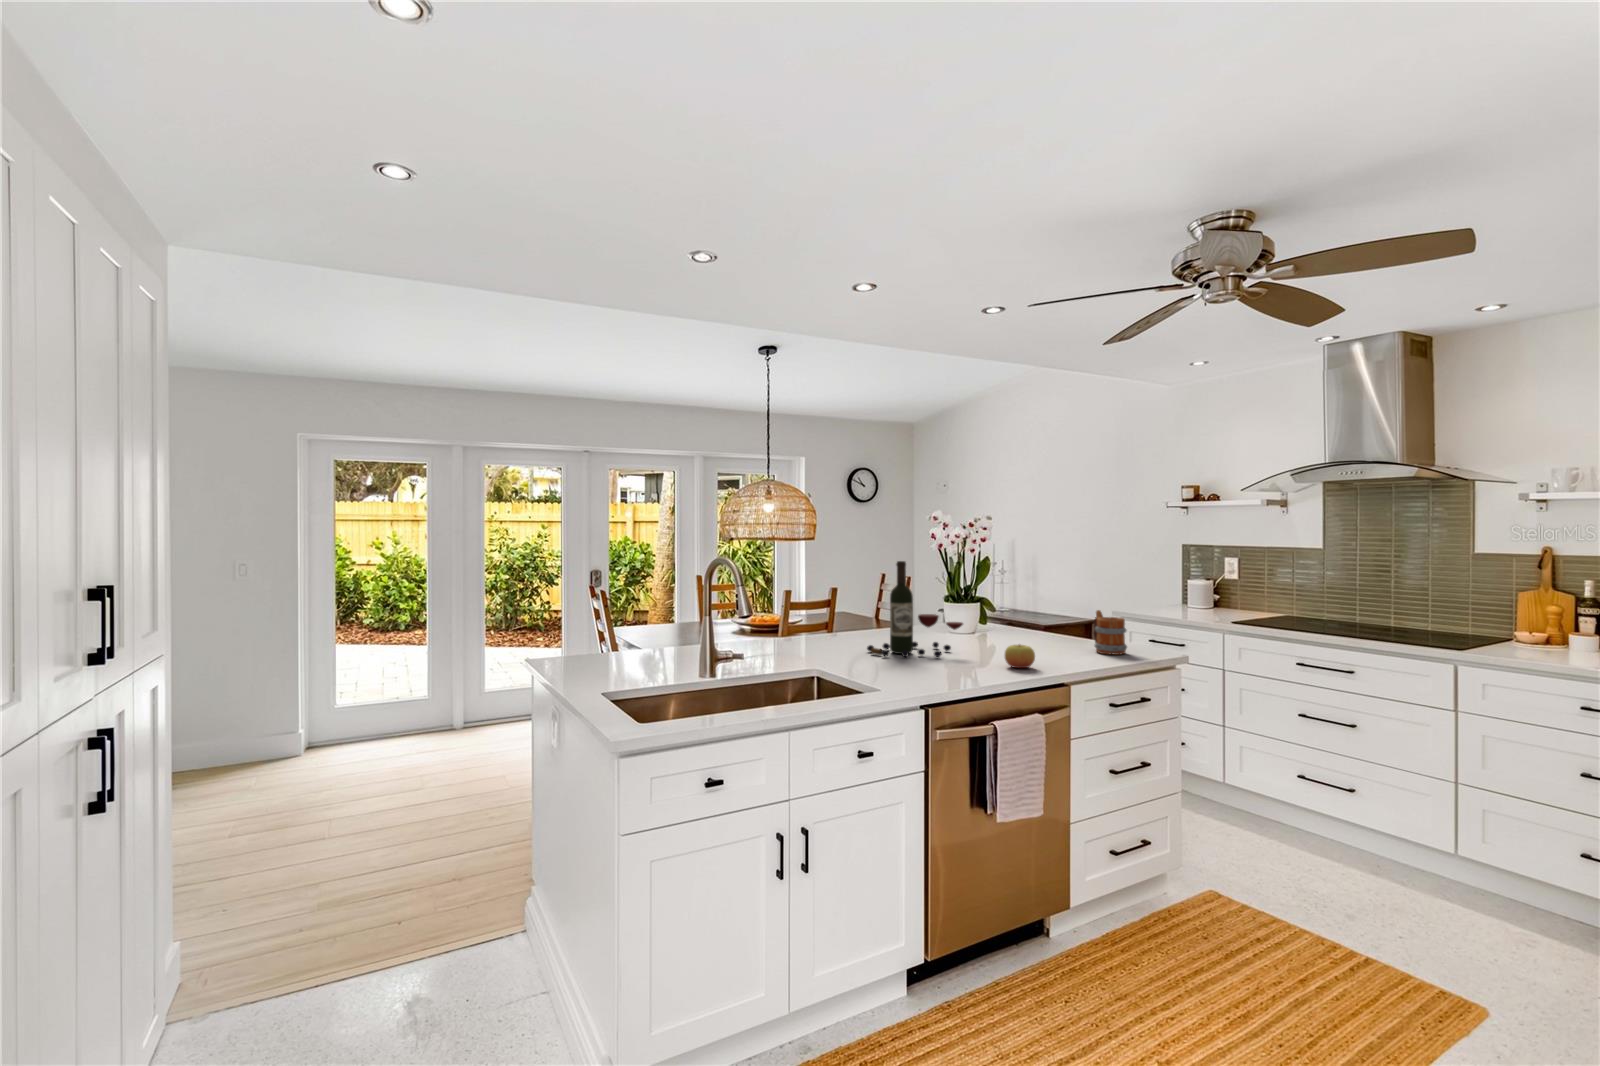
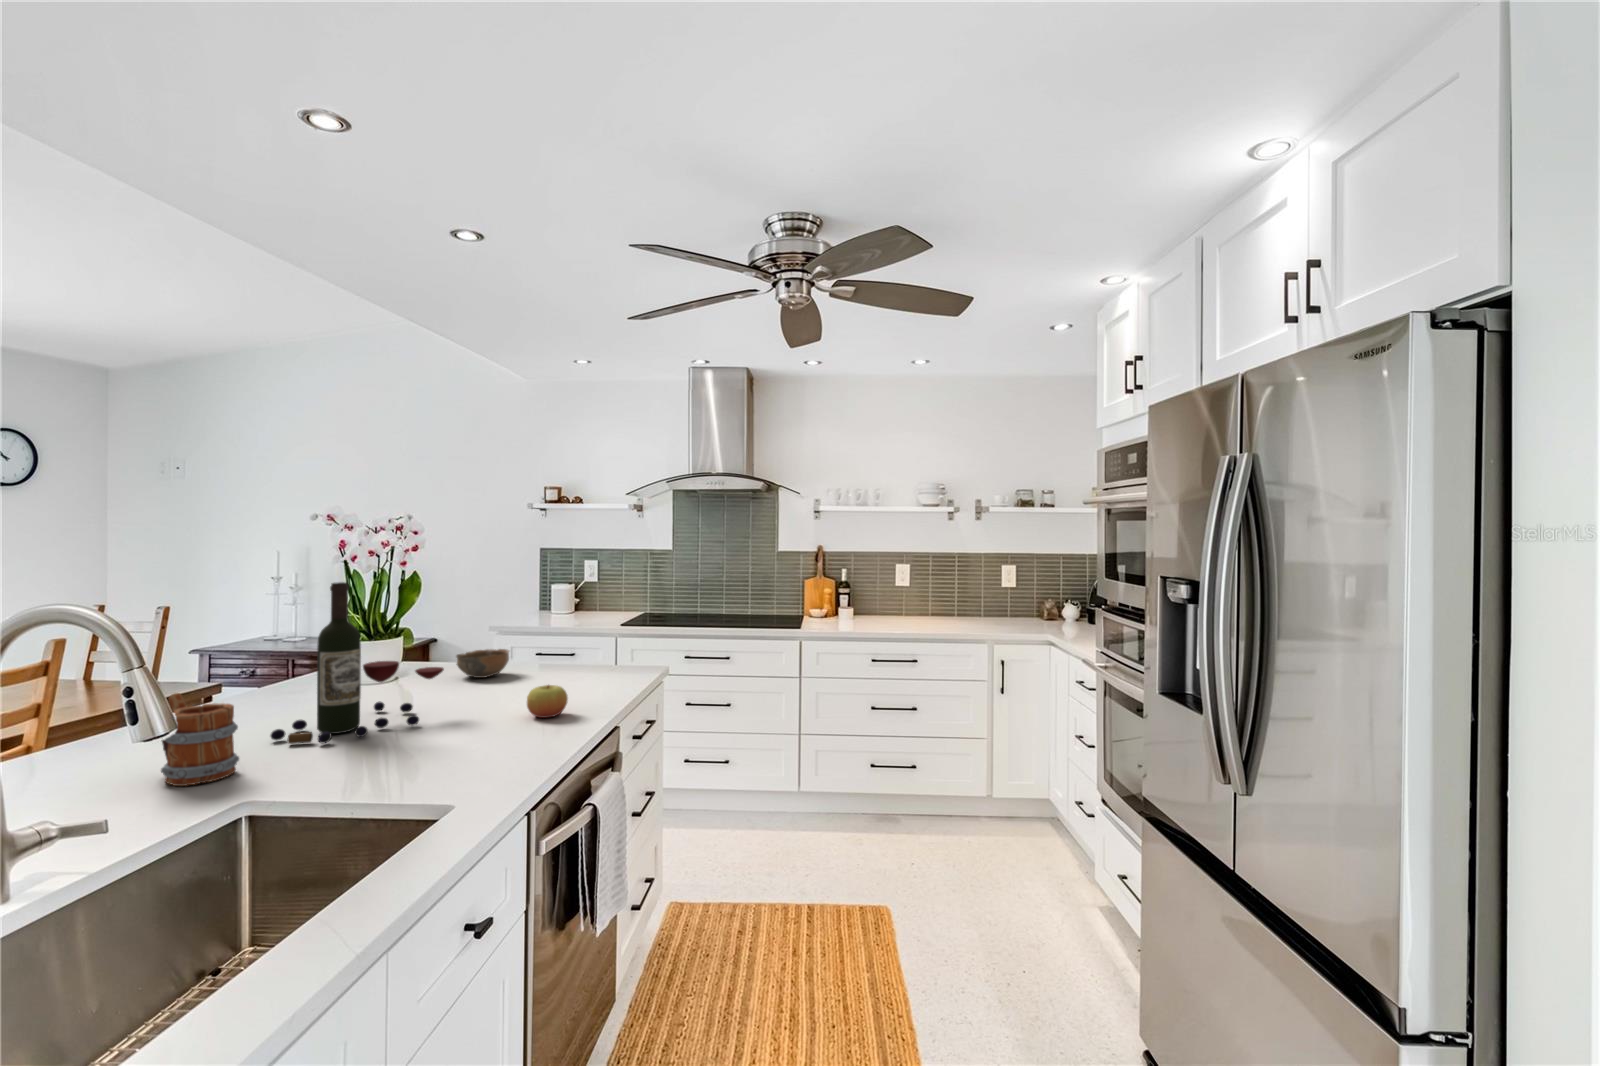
mug: present [1093,610,1127,655] -> present [161,693,239,786]
bowl: none [1010,621,1051,642] -> present [456,649,509,678]

